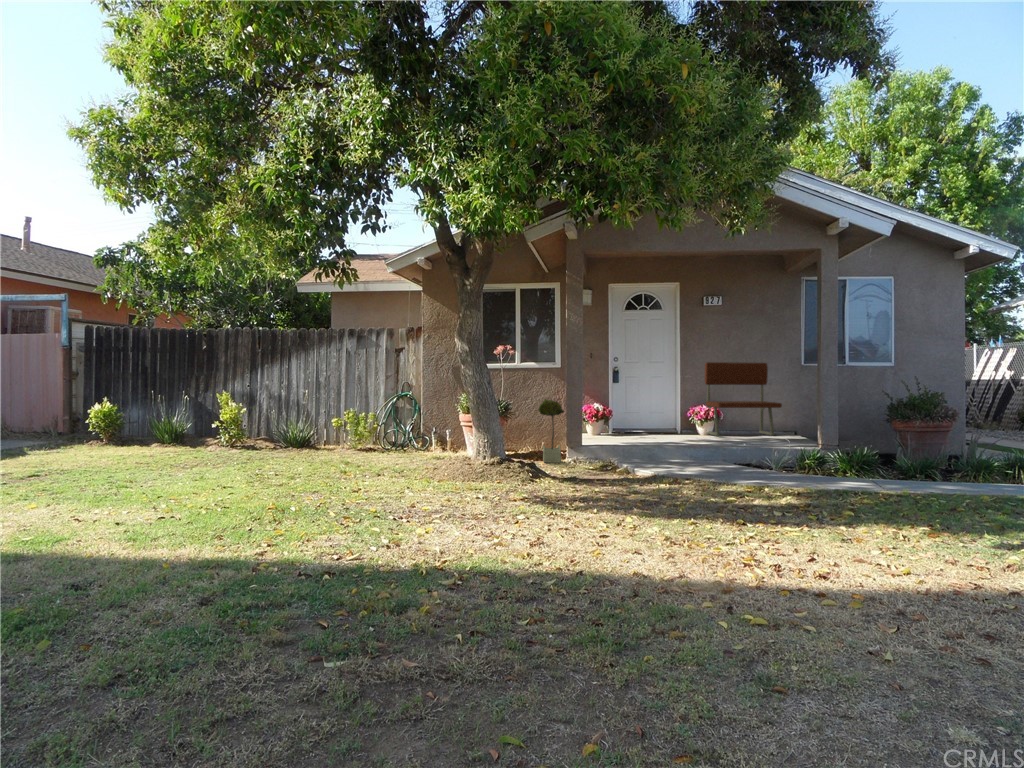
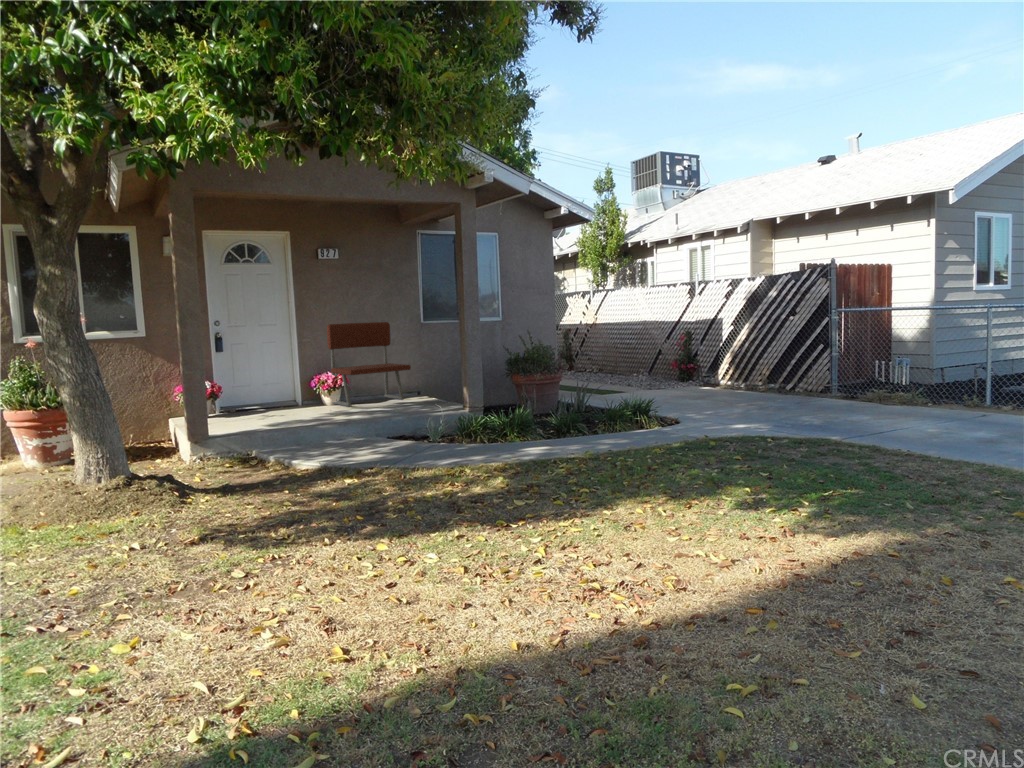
potted tree: present [538,399,564,463] -> none [143,383,183,467]

